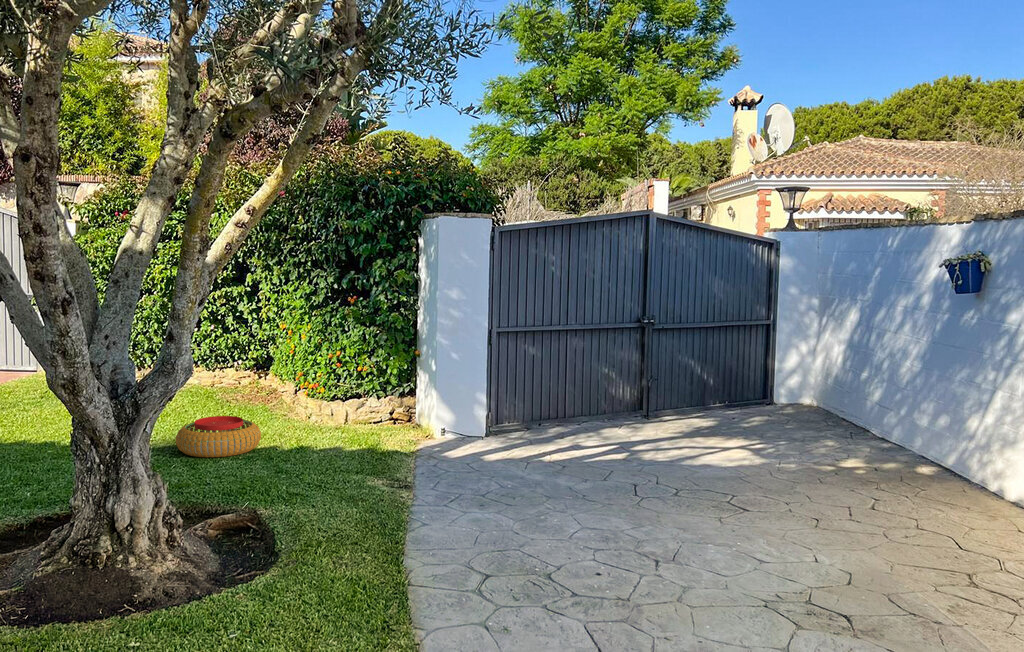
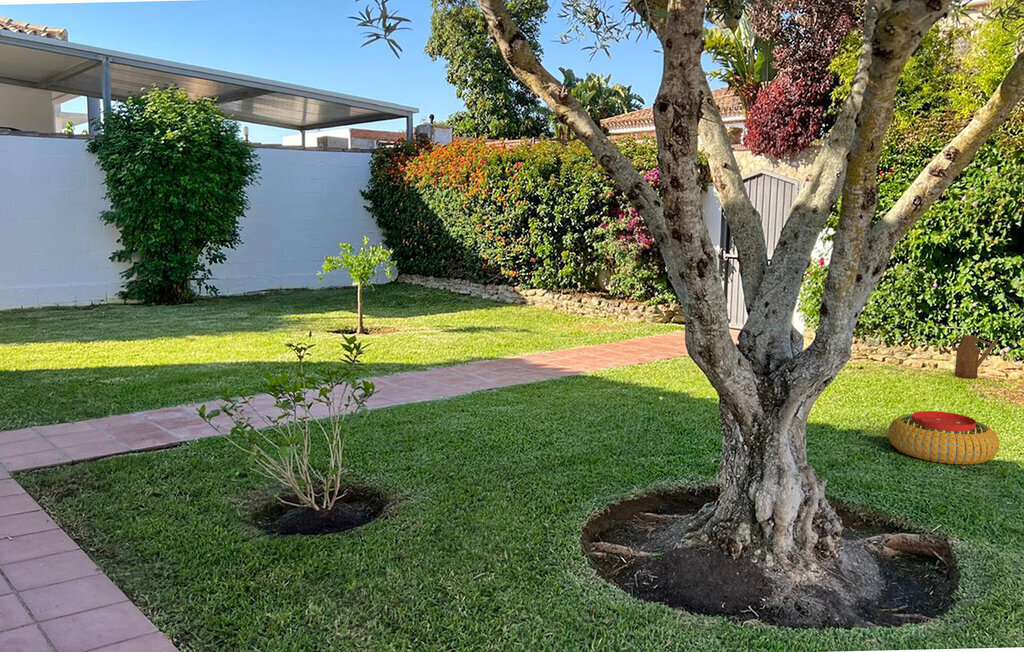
watering can: none [196,353,233,390] -> present [951,335,999,379]

